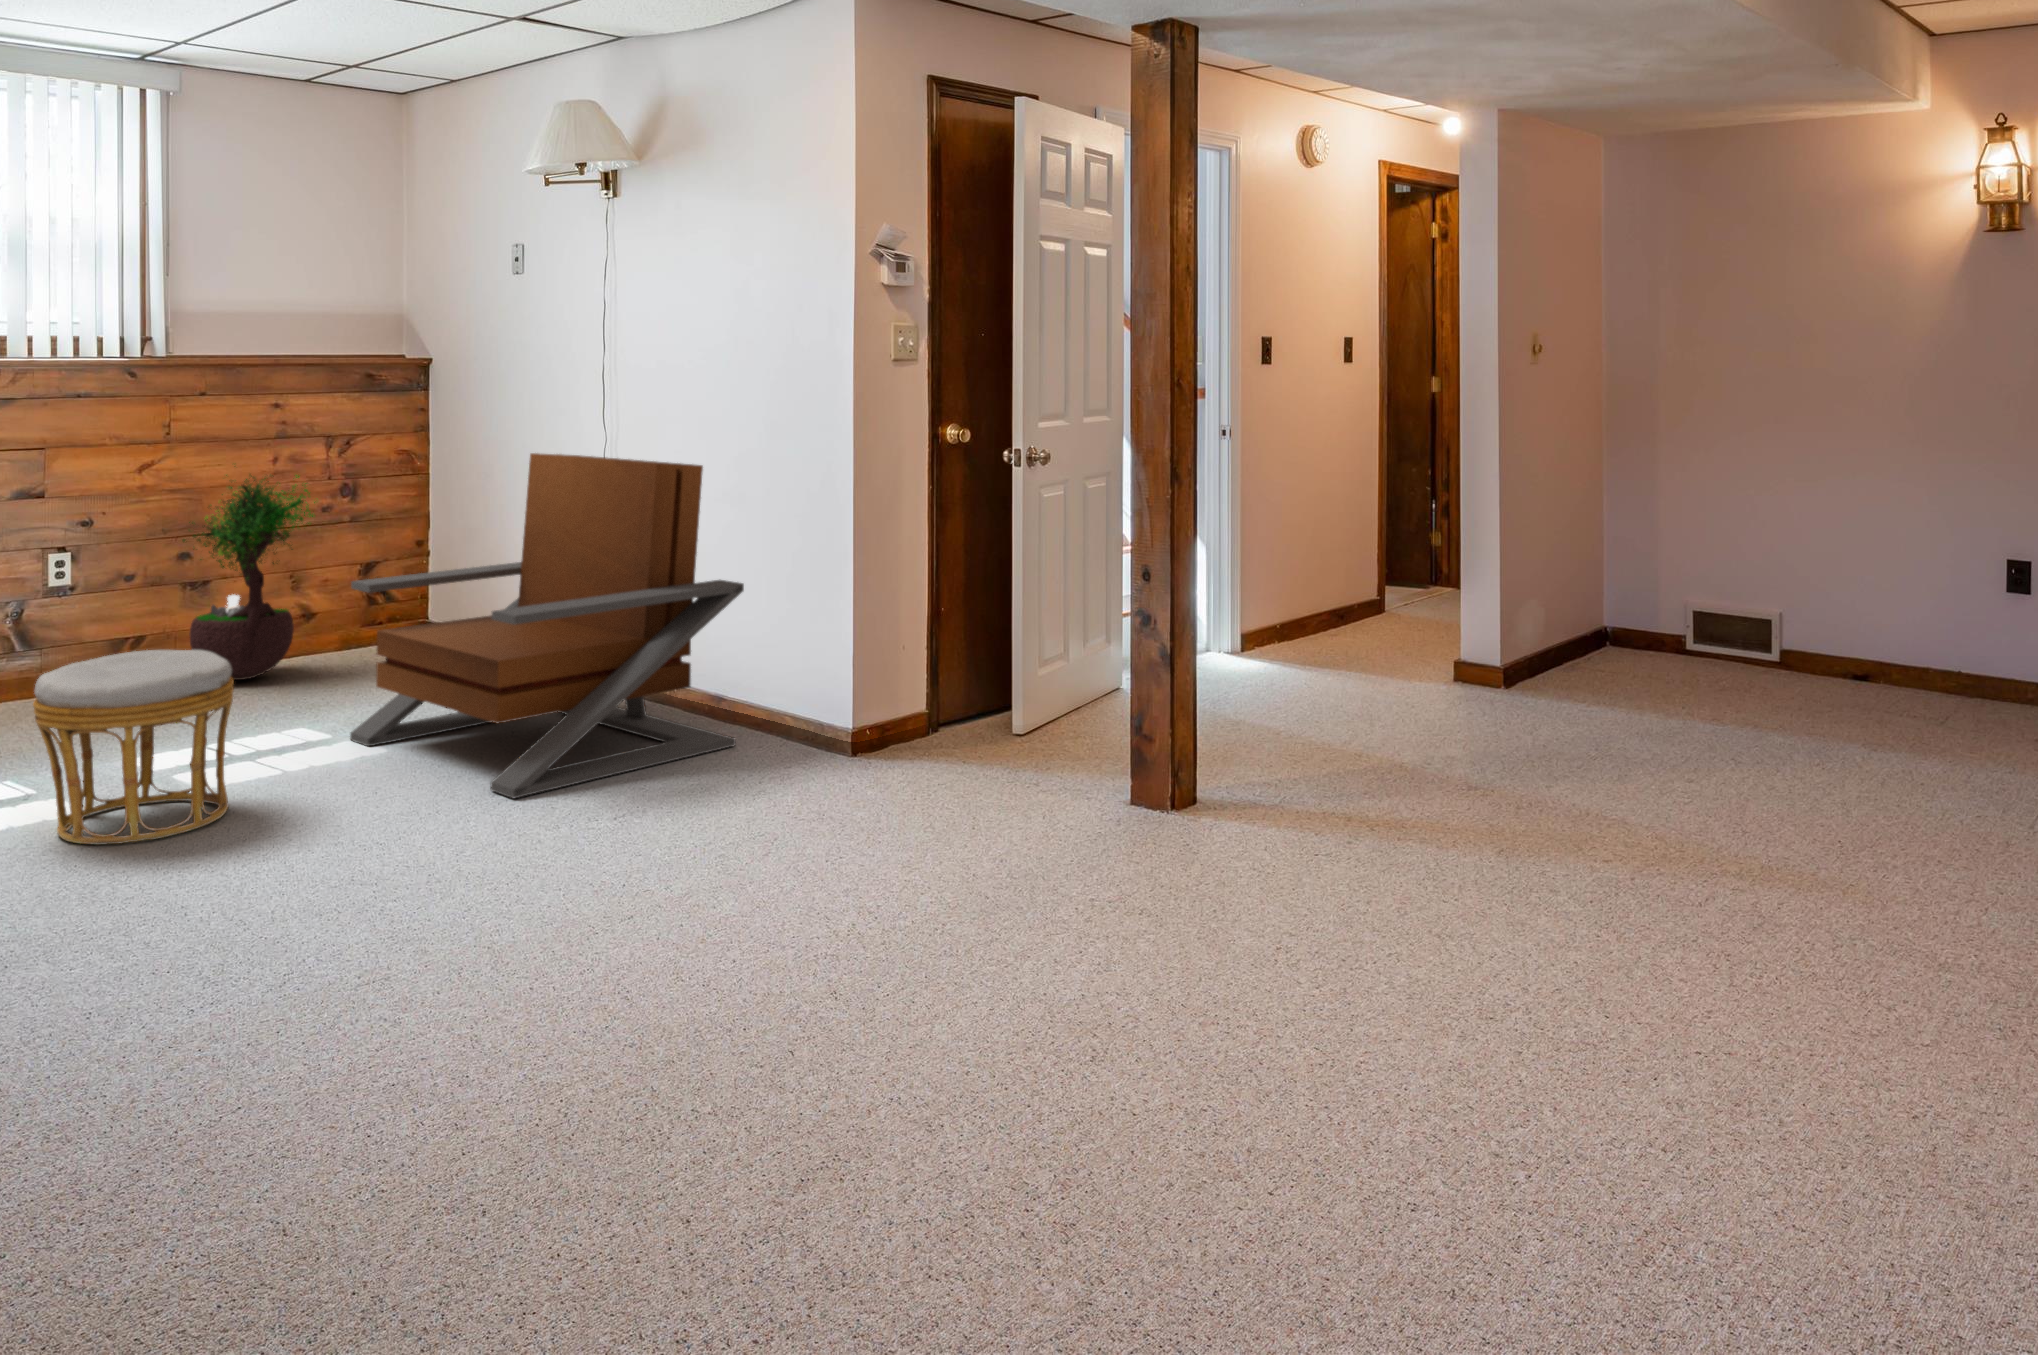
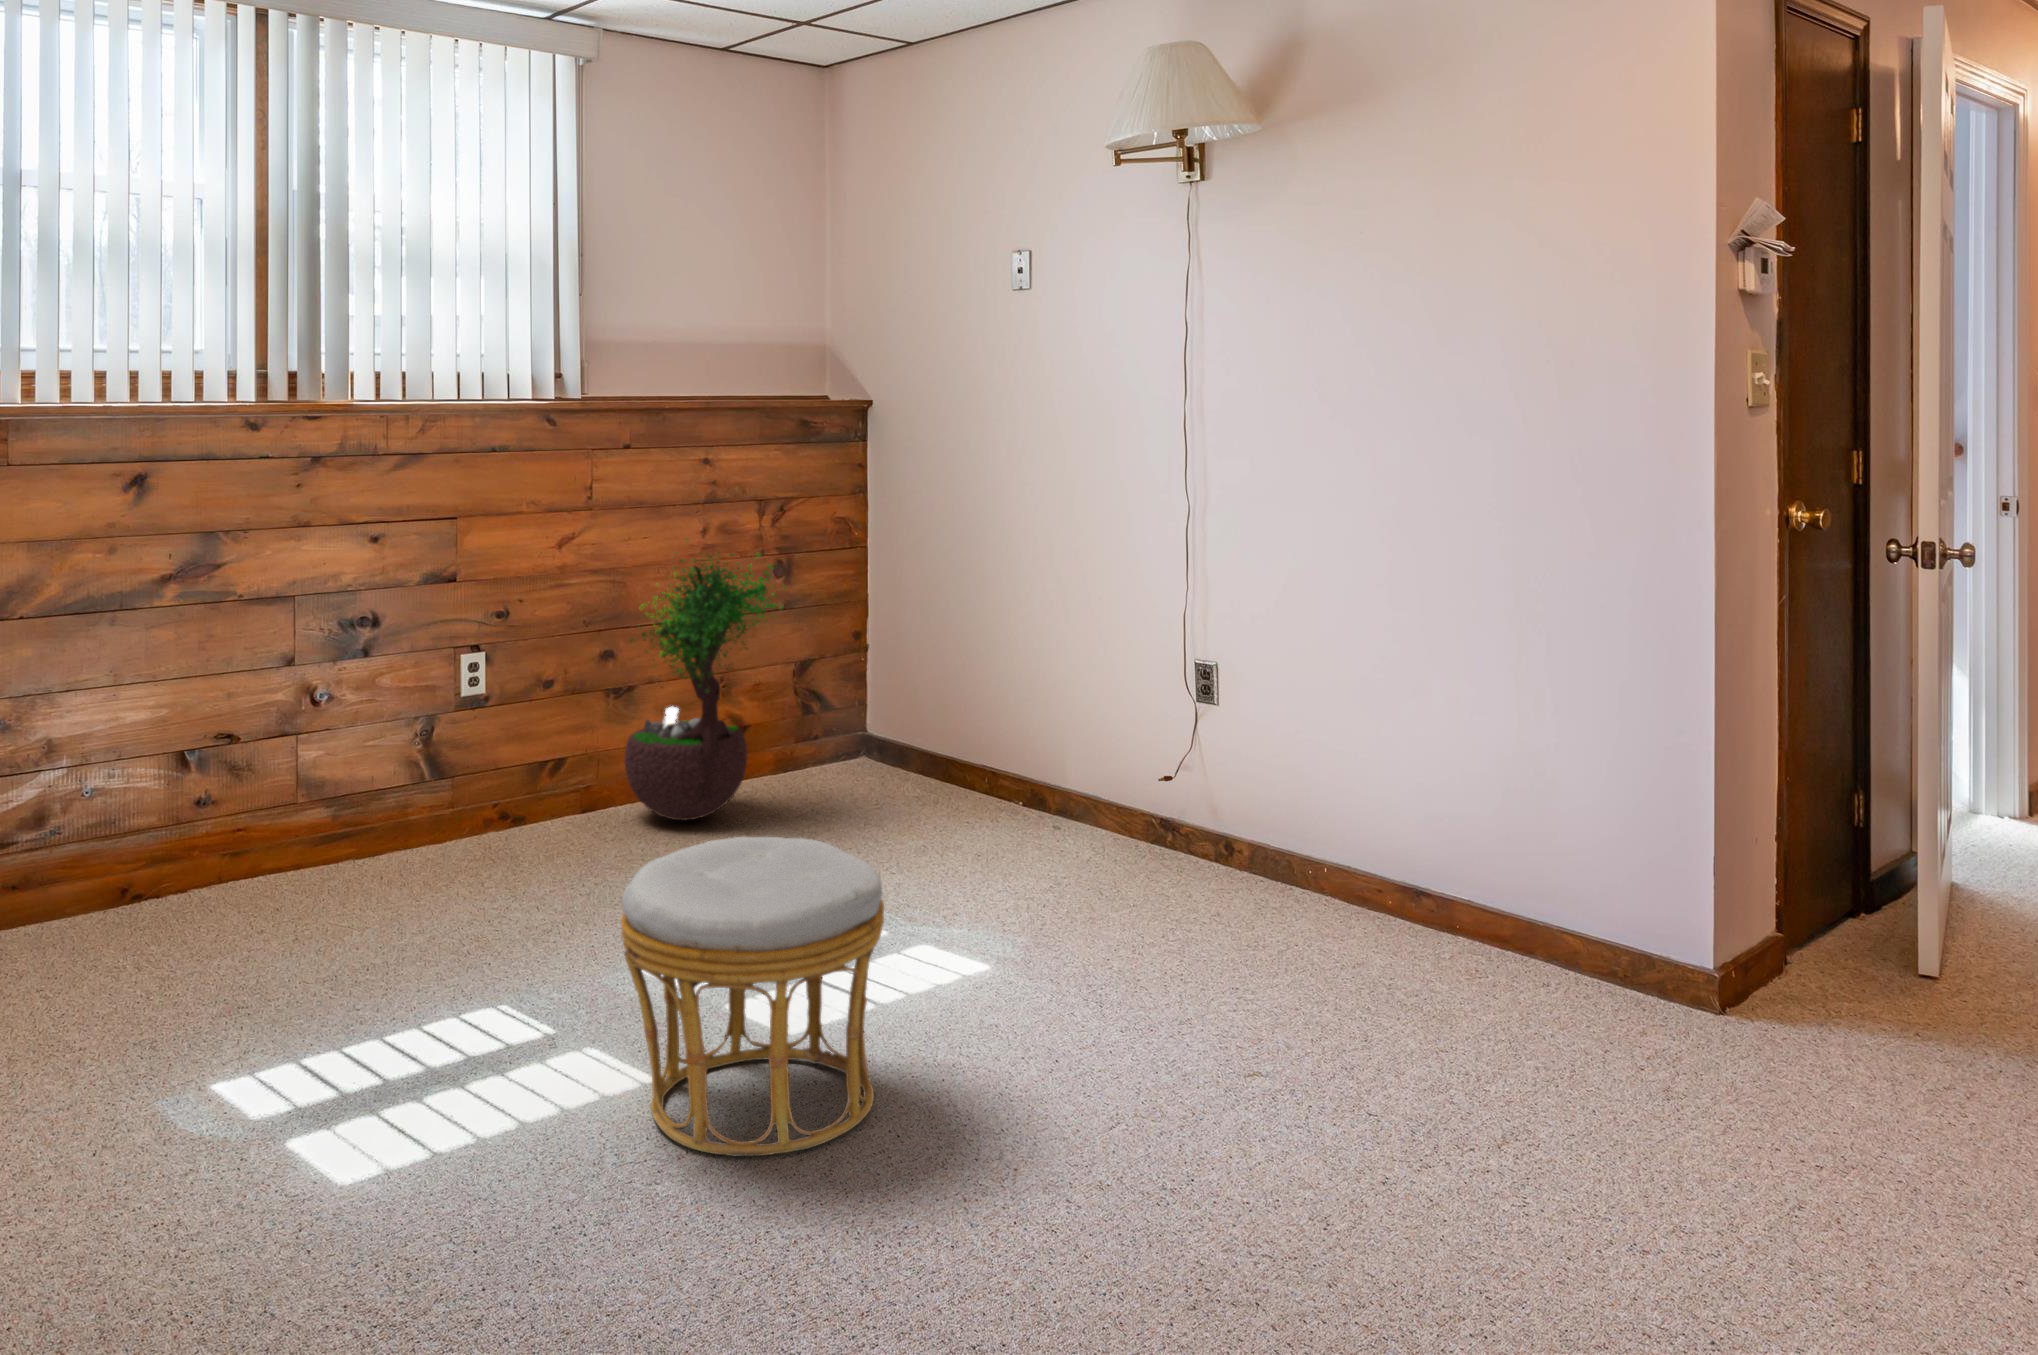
lounge chair: present [350,453,744,798] -> none [921,536,1497,1081]

